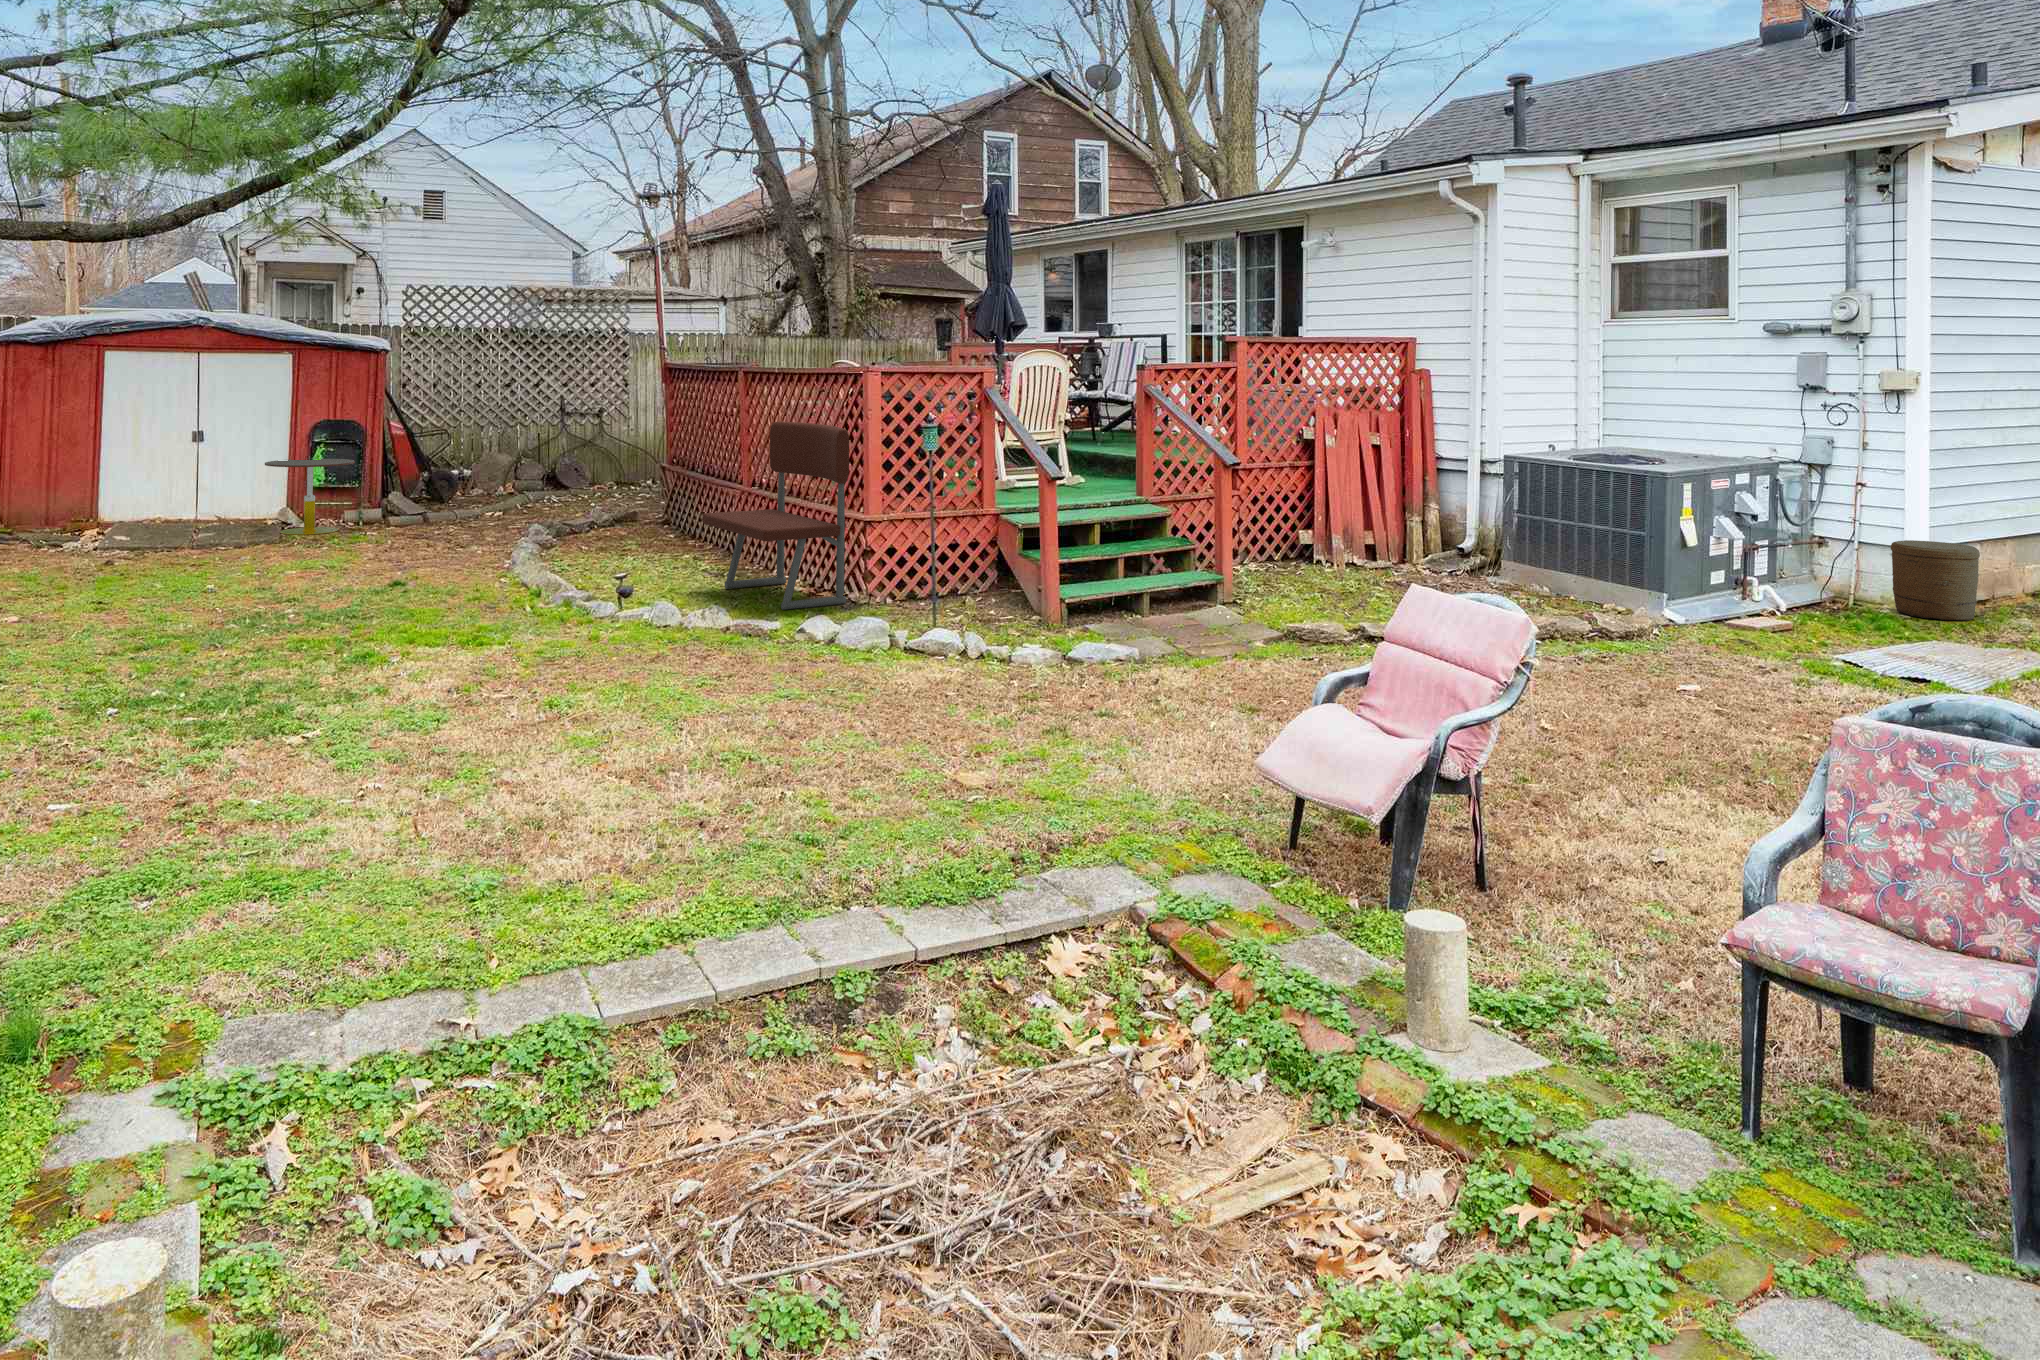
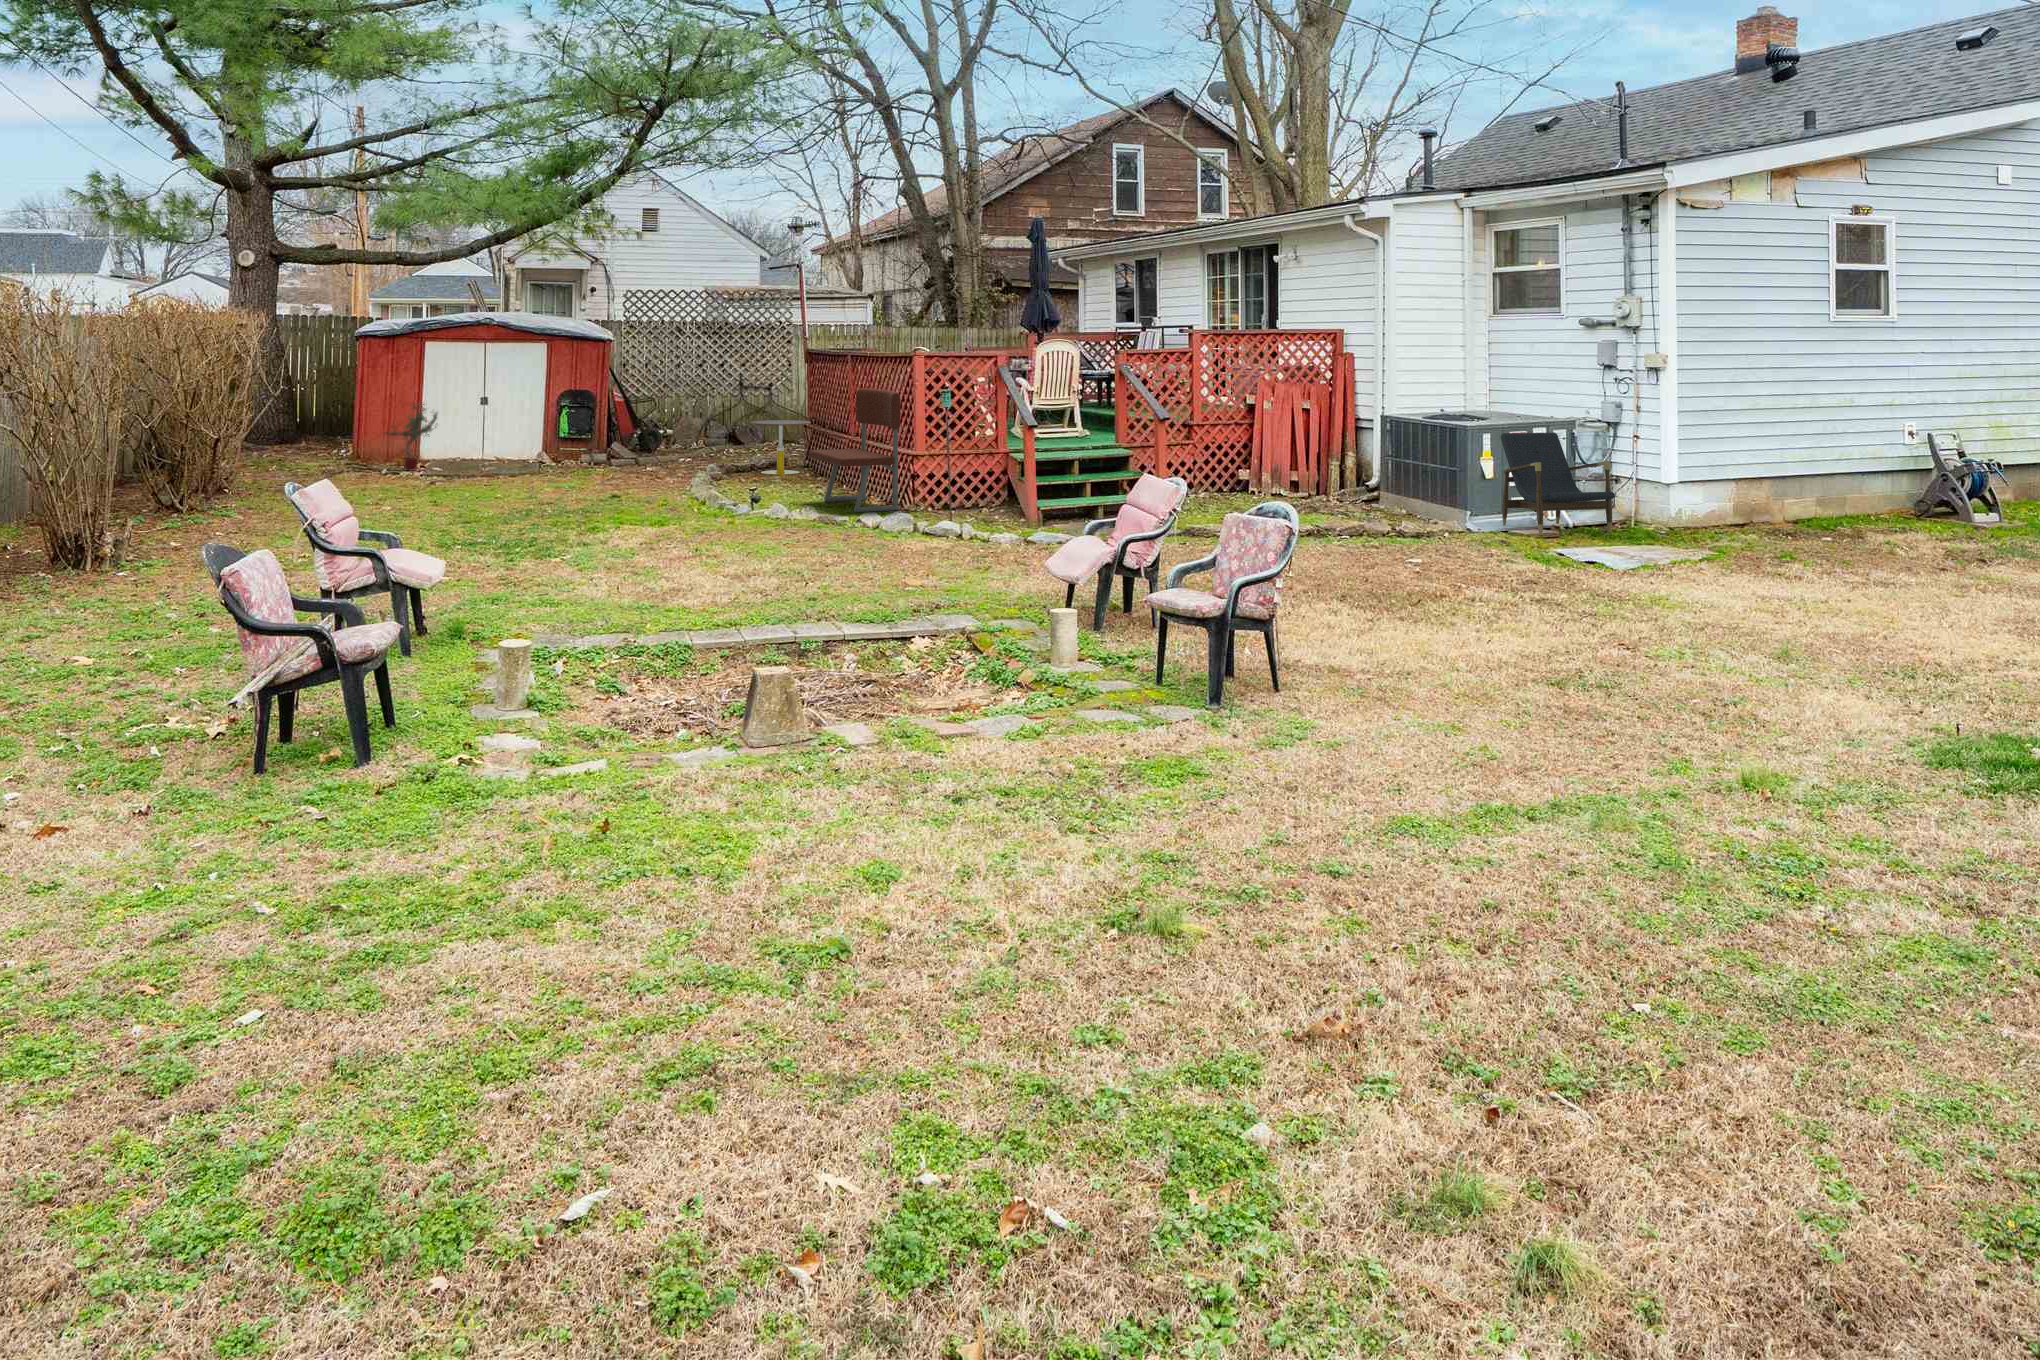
potted tree: none [42,441,129,541] -> present [385,403,437,471]
side table: present [265,459,355,535] -> present [751,420,811,475]
lounge chair: none [1700,480,1881,630] -> present [1501,433,1615,535]
woven basket: present [1891,540,1980,621] -> none [1644,477,1703,534]

